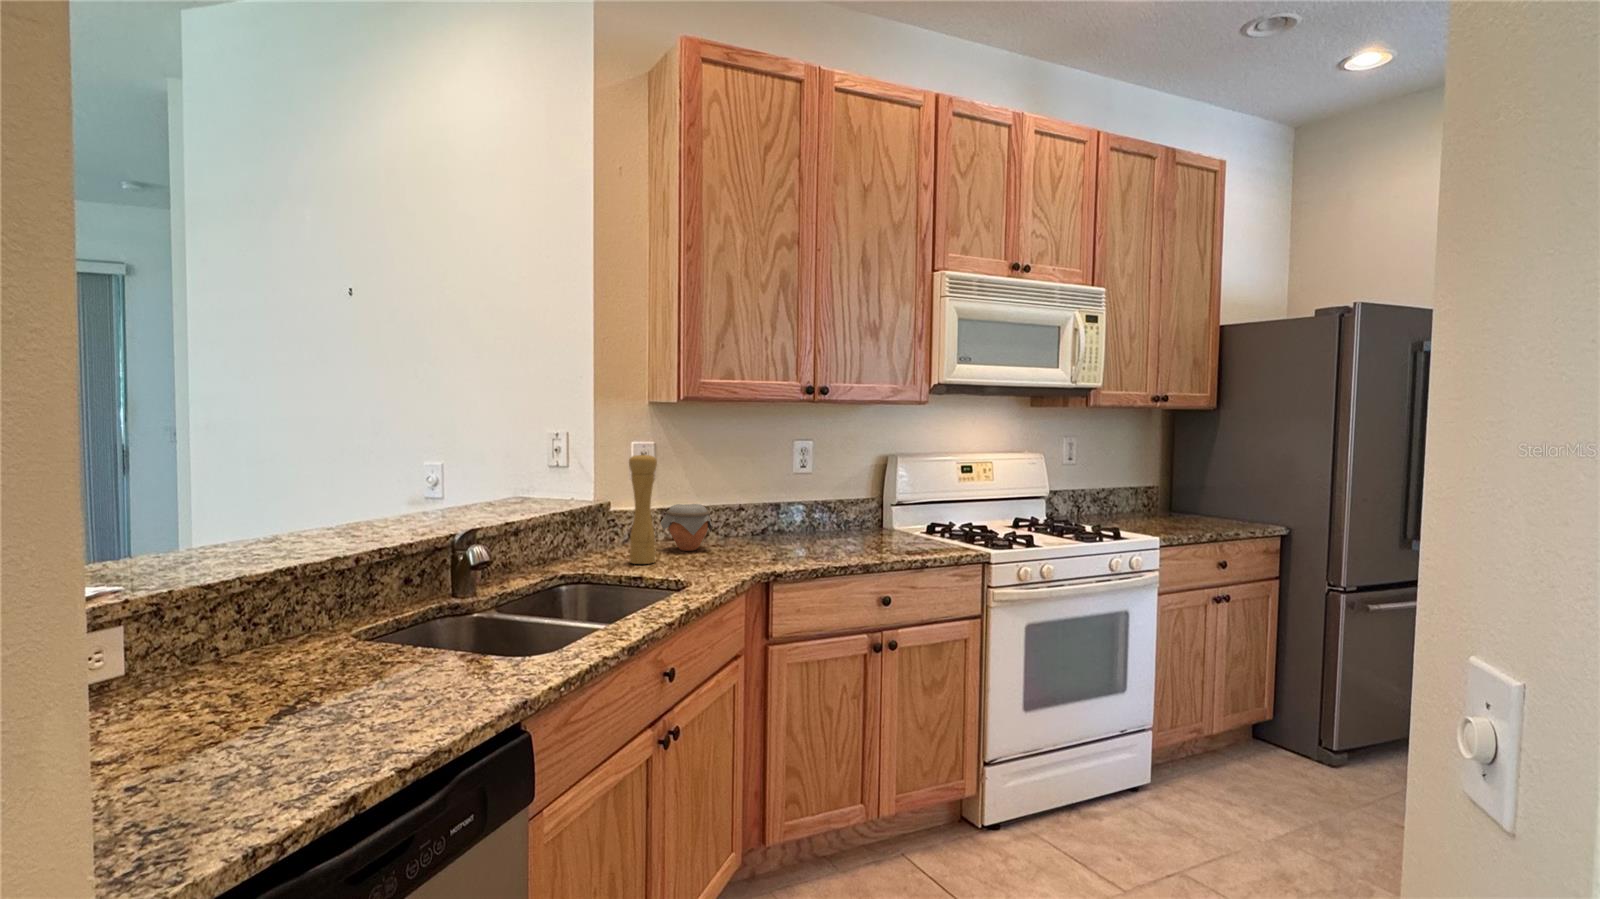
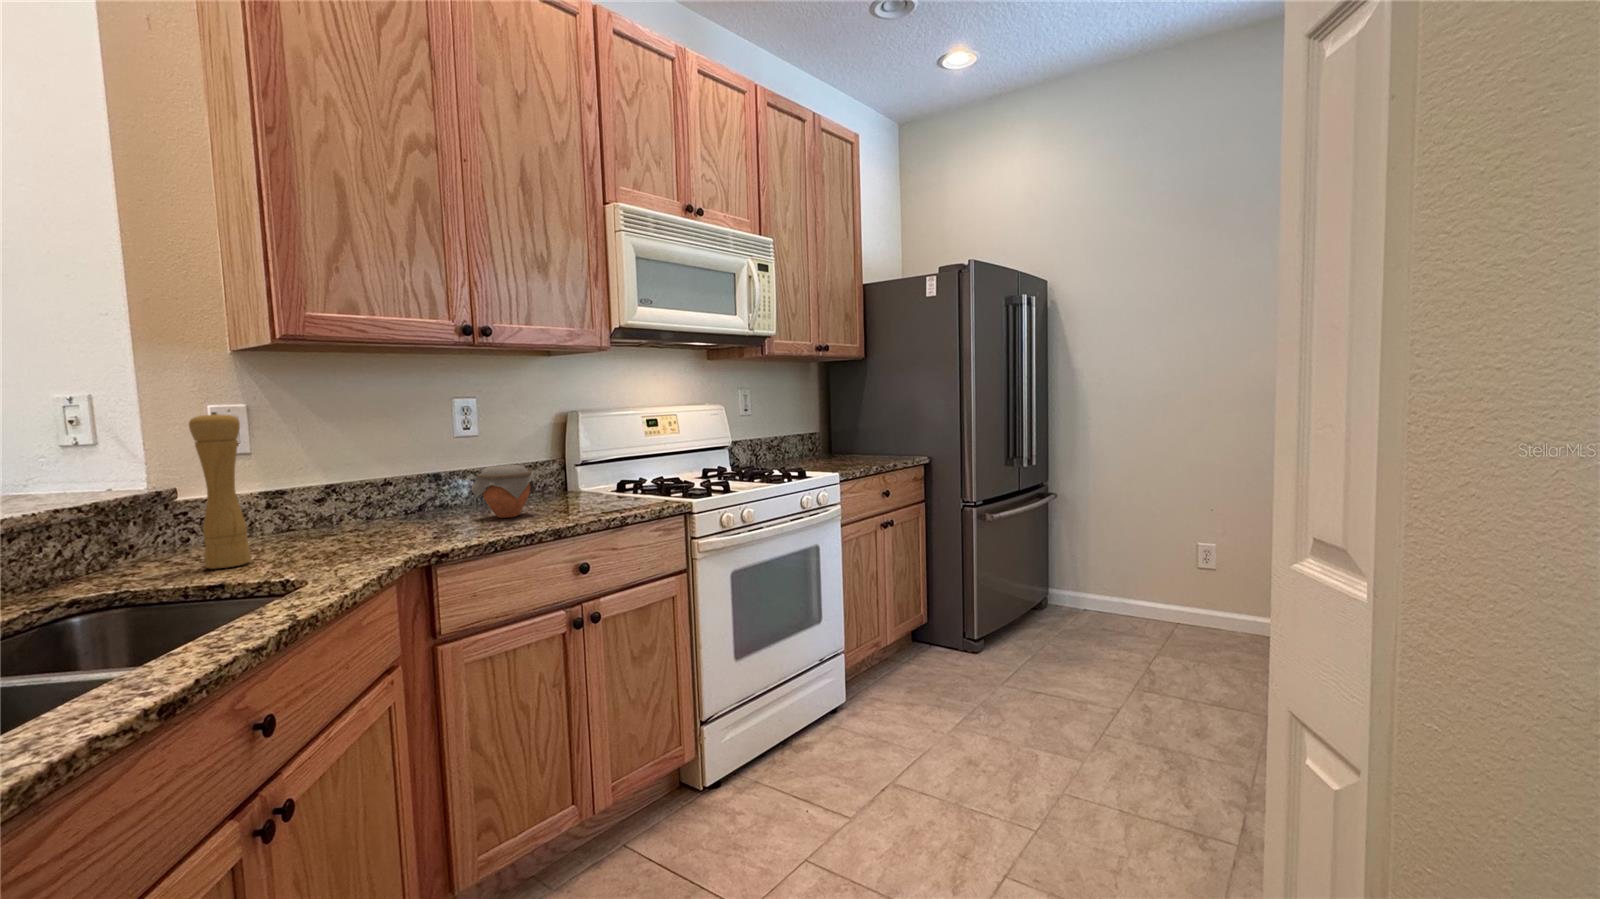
jar: present [661,504,713,551] -> present [471,465,536,518]

